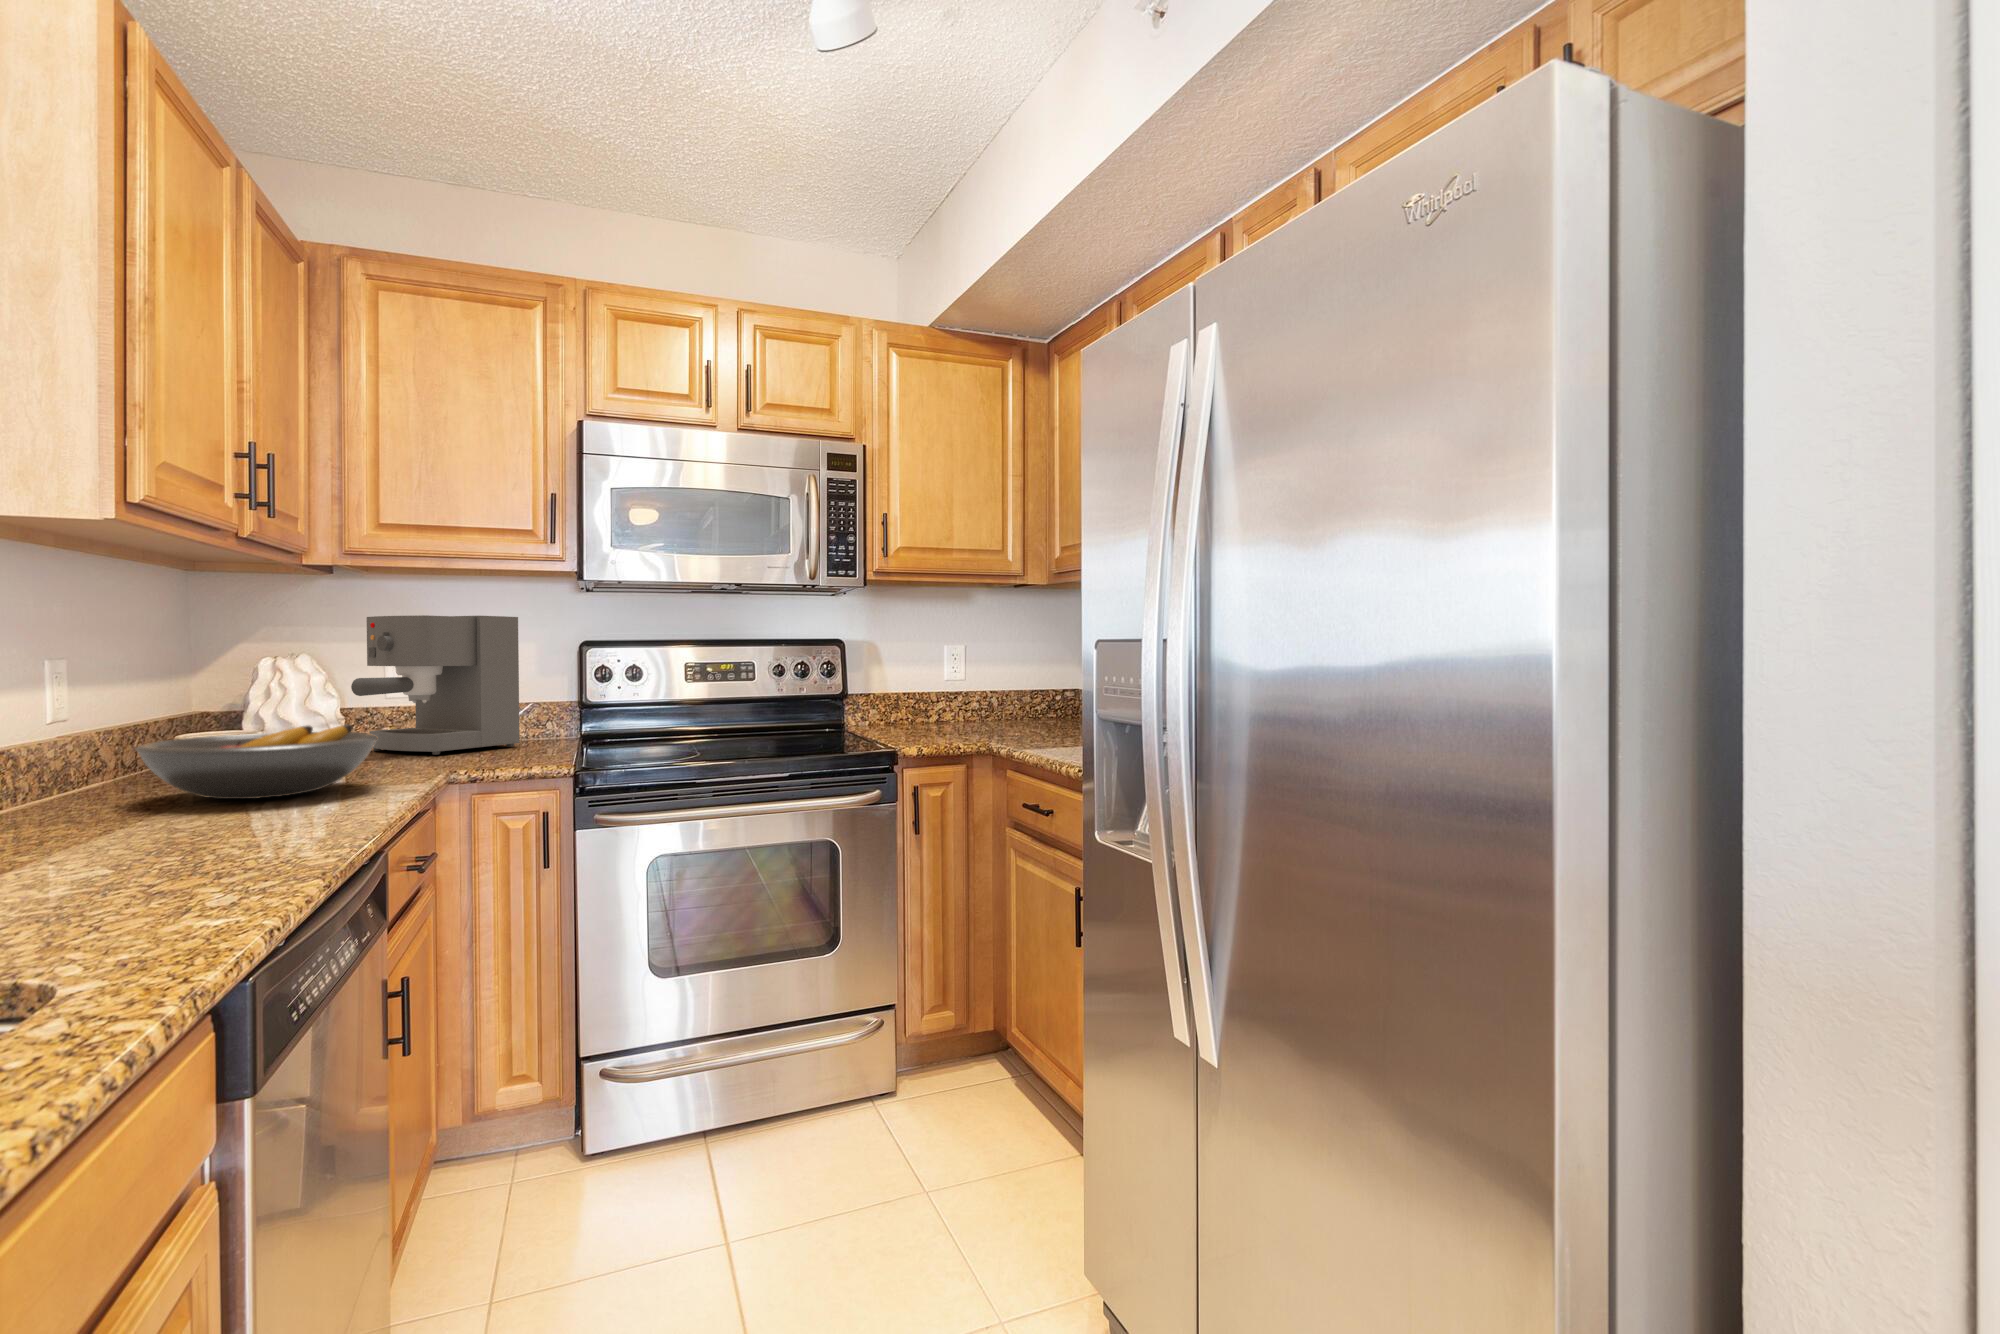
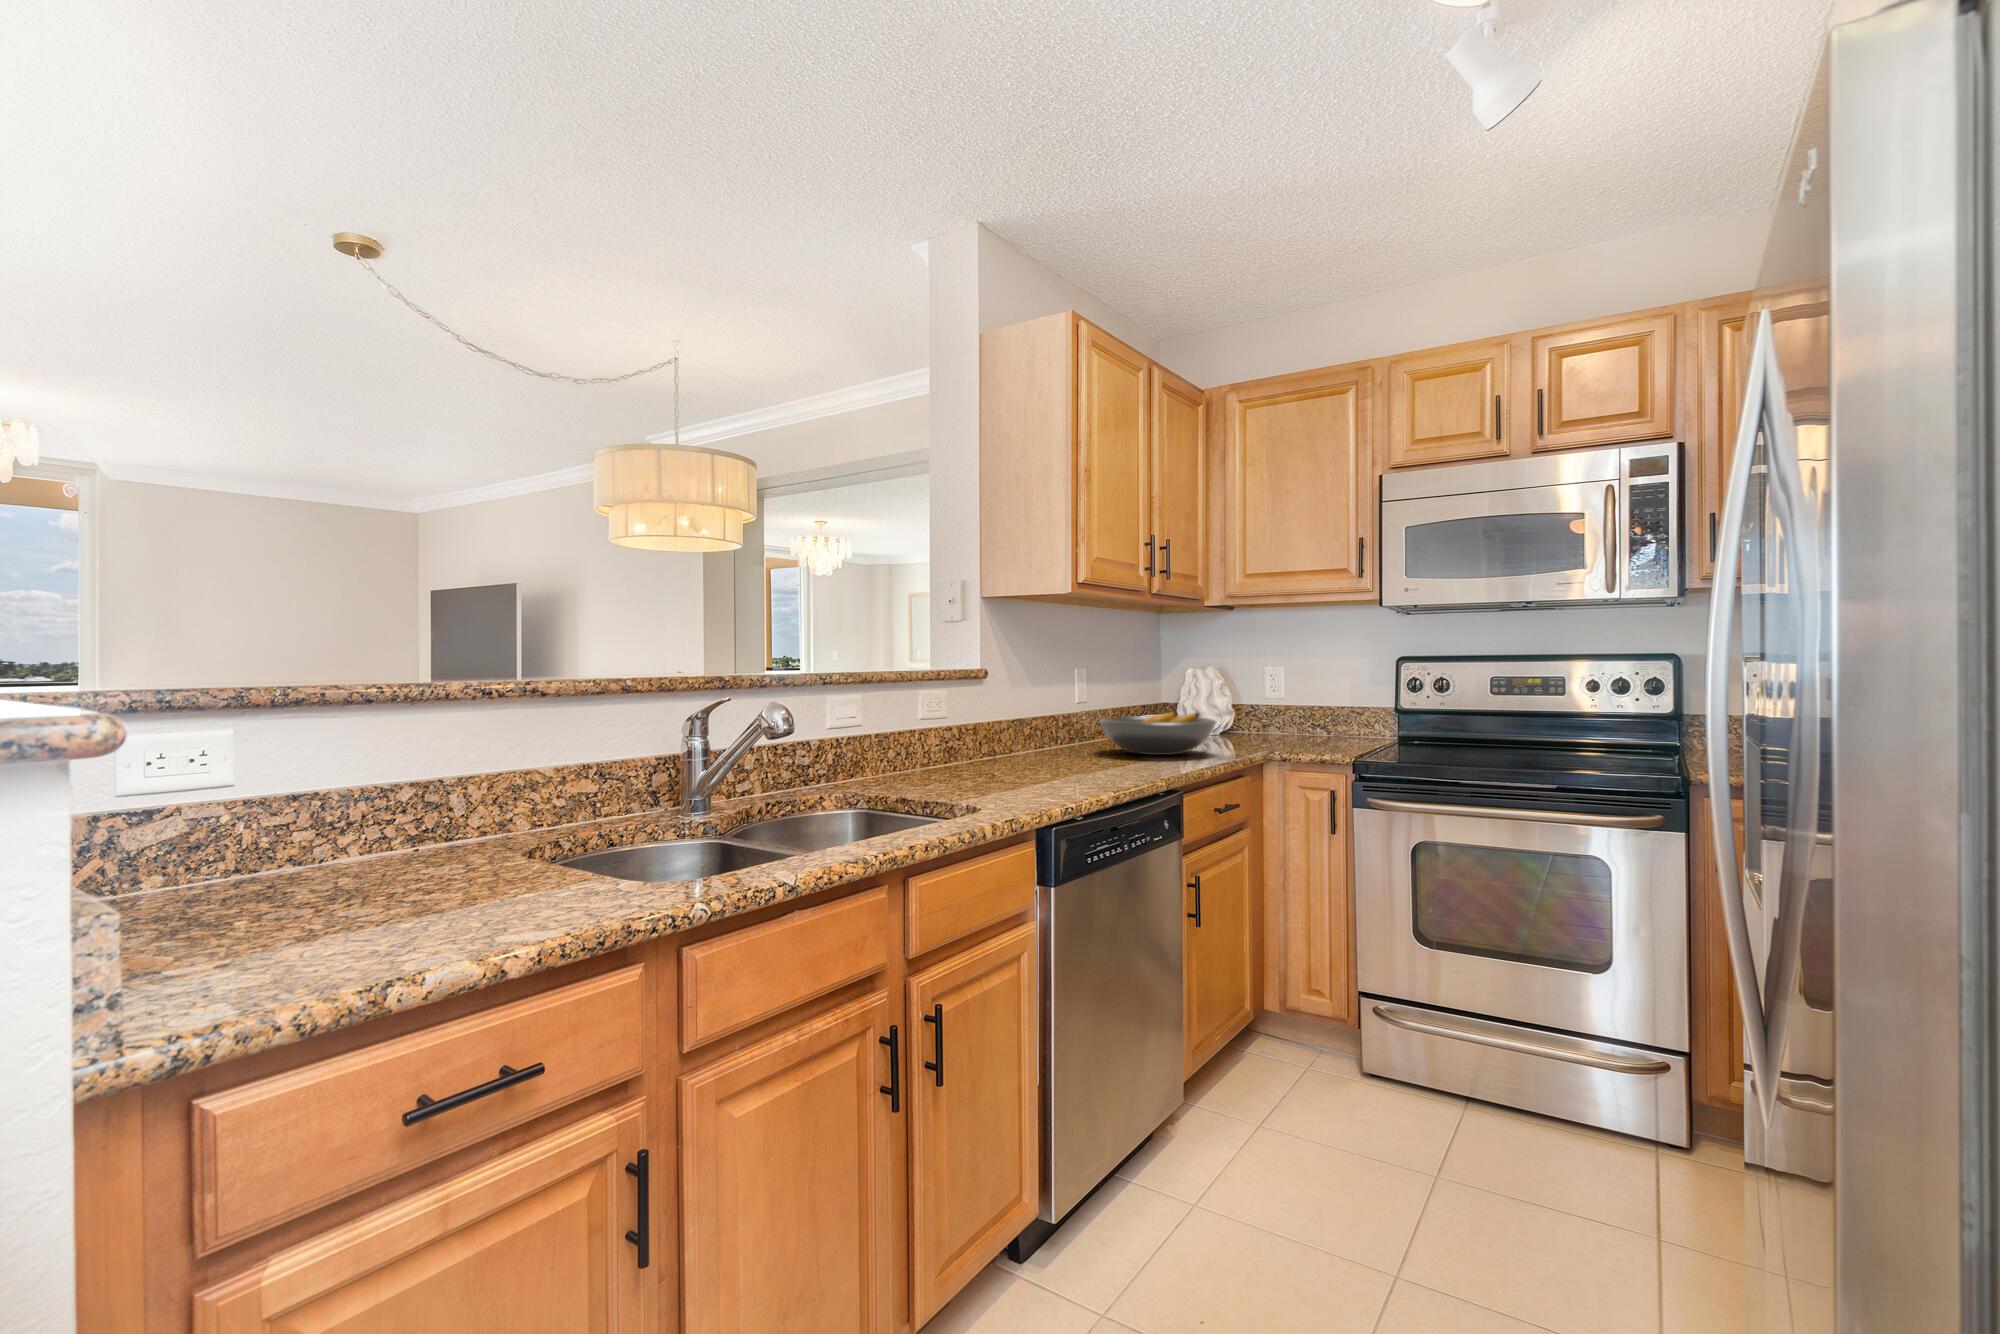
coffee maker: present [351,615,520,755] -> none [1229,638,1346,741]

